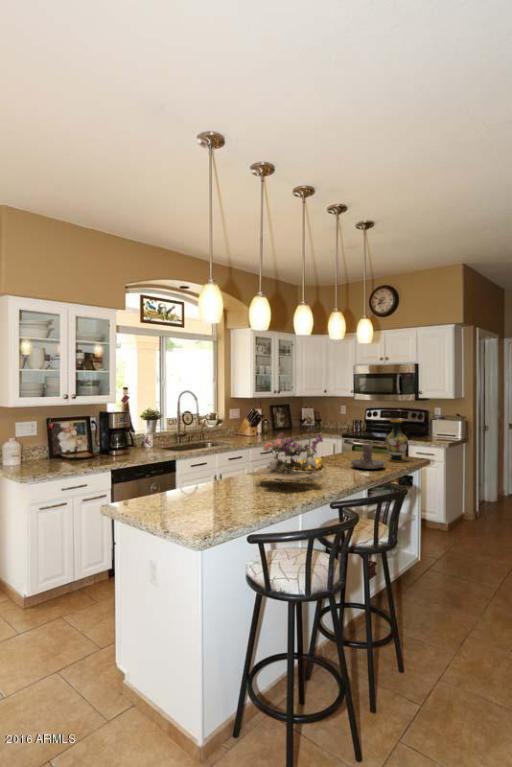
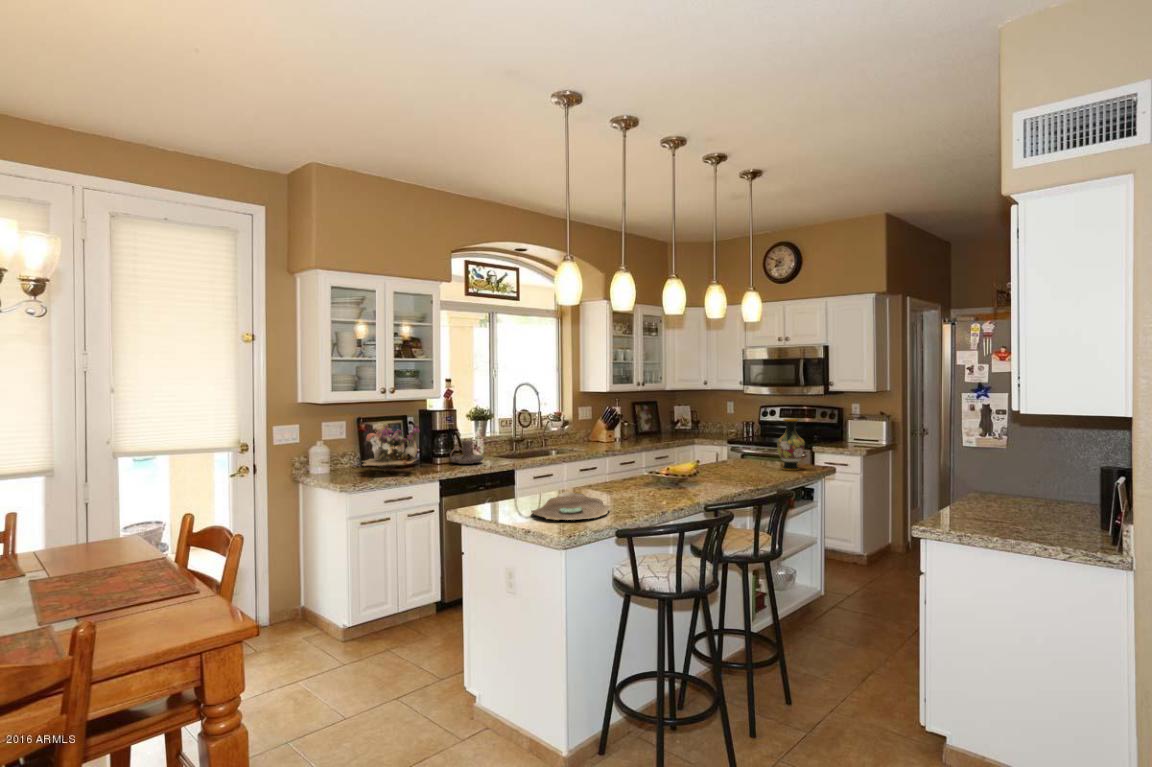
flower arrangement: present [257,433,323,483] -> present [363,424,419,471]
candle holder: present [351,445,385,469] -> present [450,441,484,464]
decorative bowl: none [173,487,247,519] -> present [531,492,610,520]

